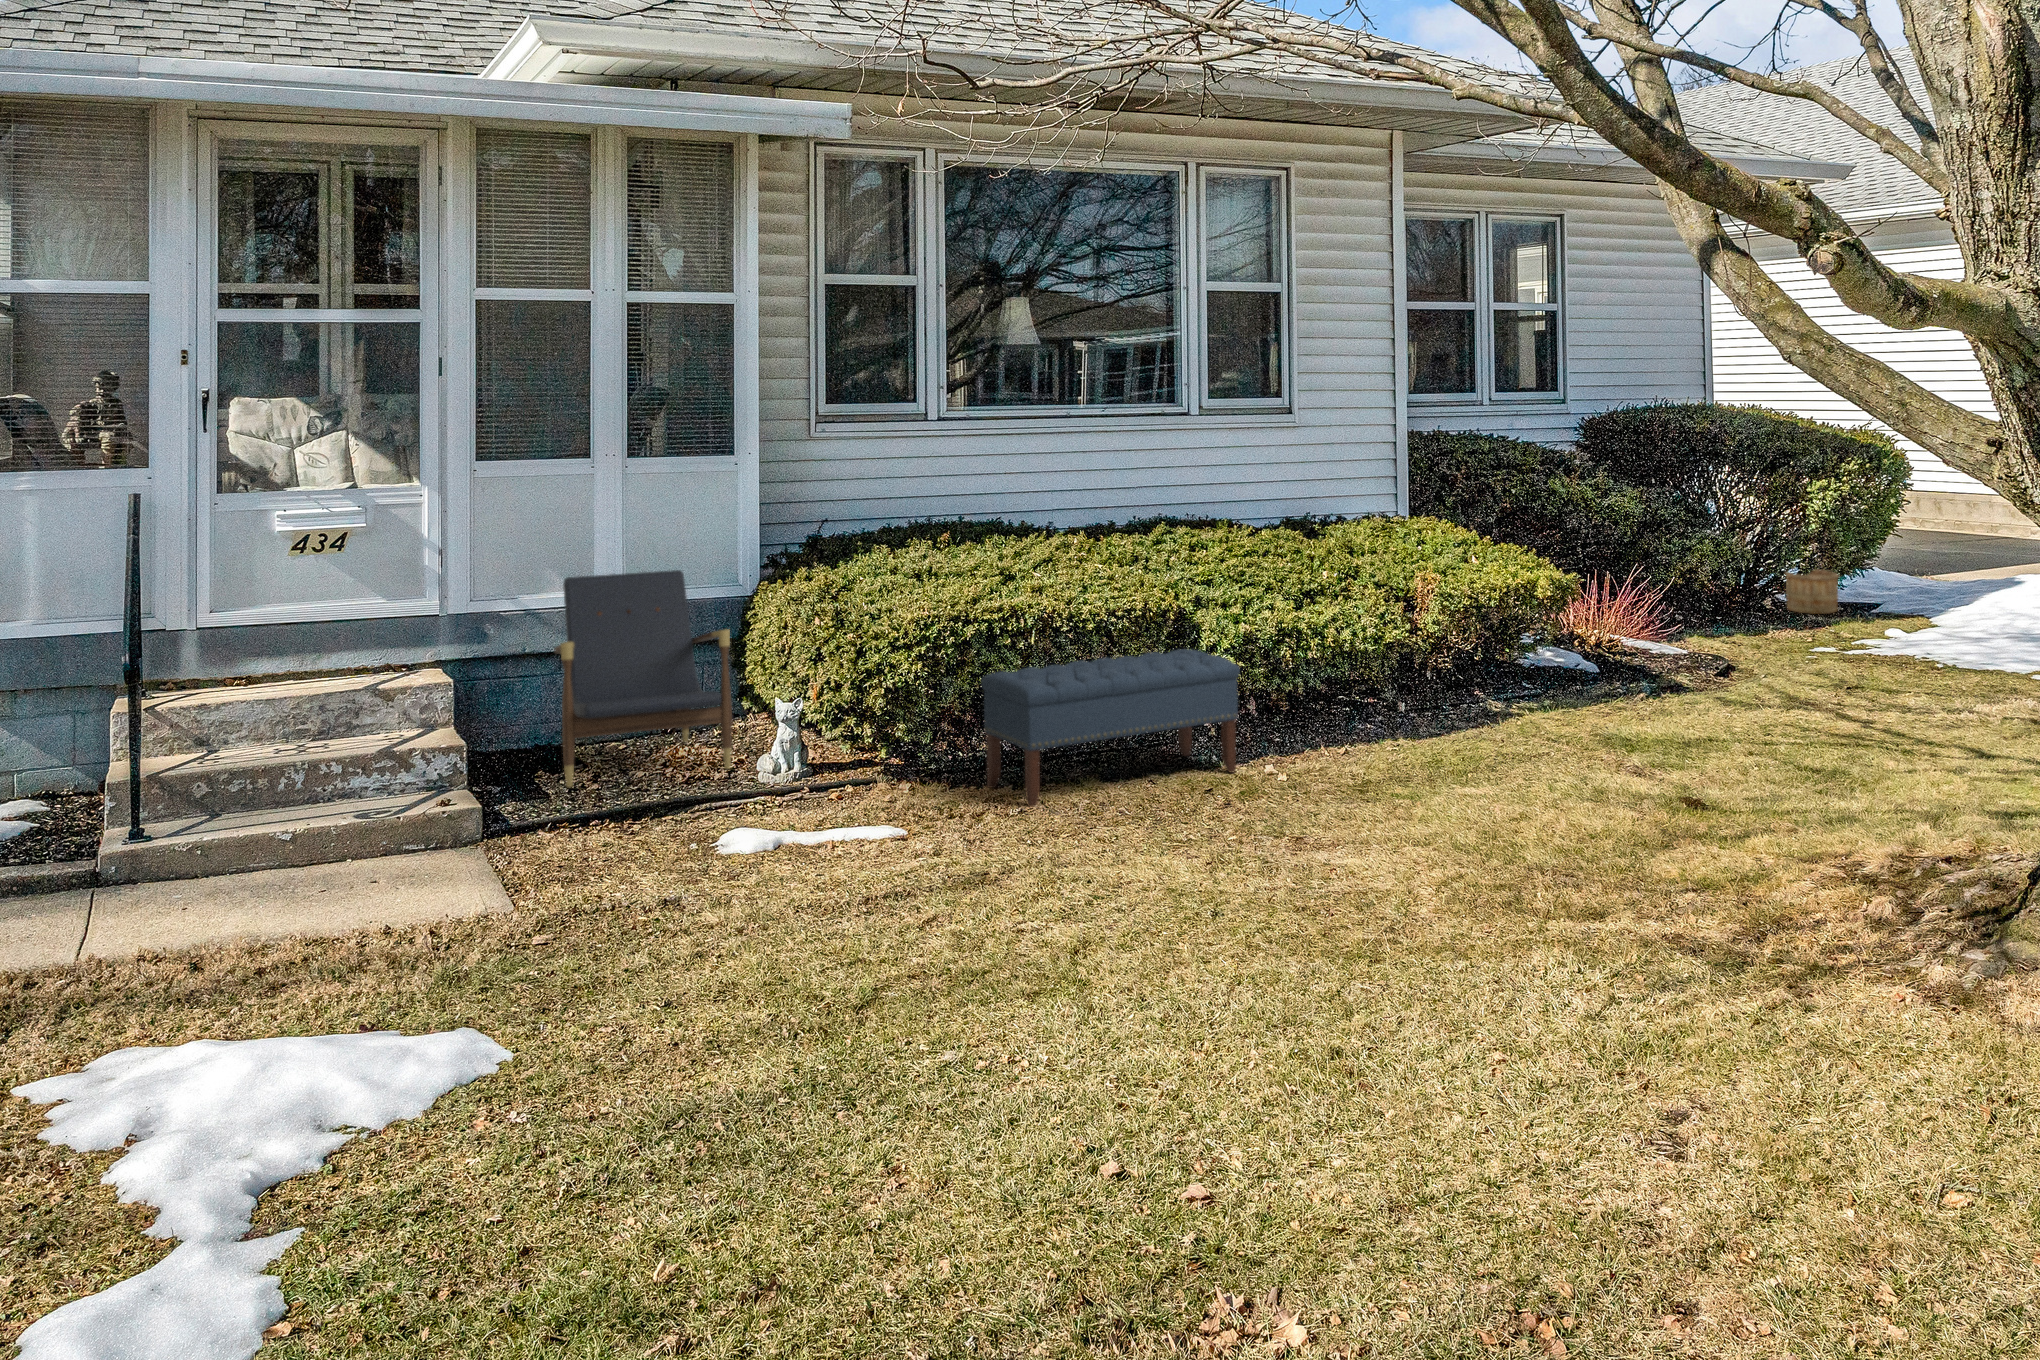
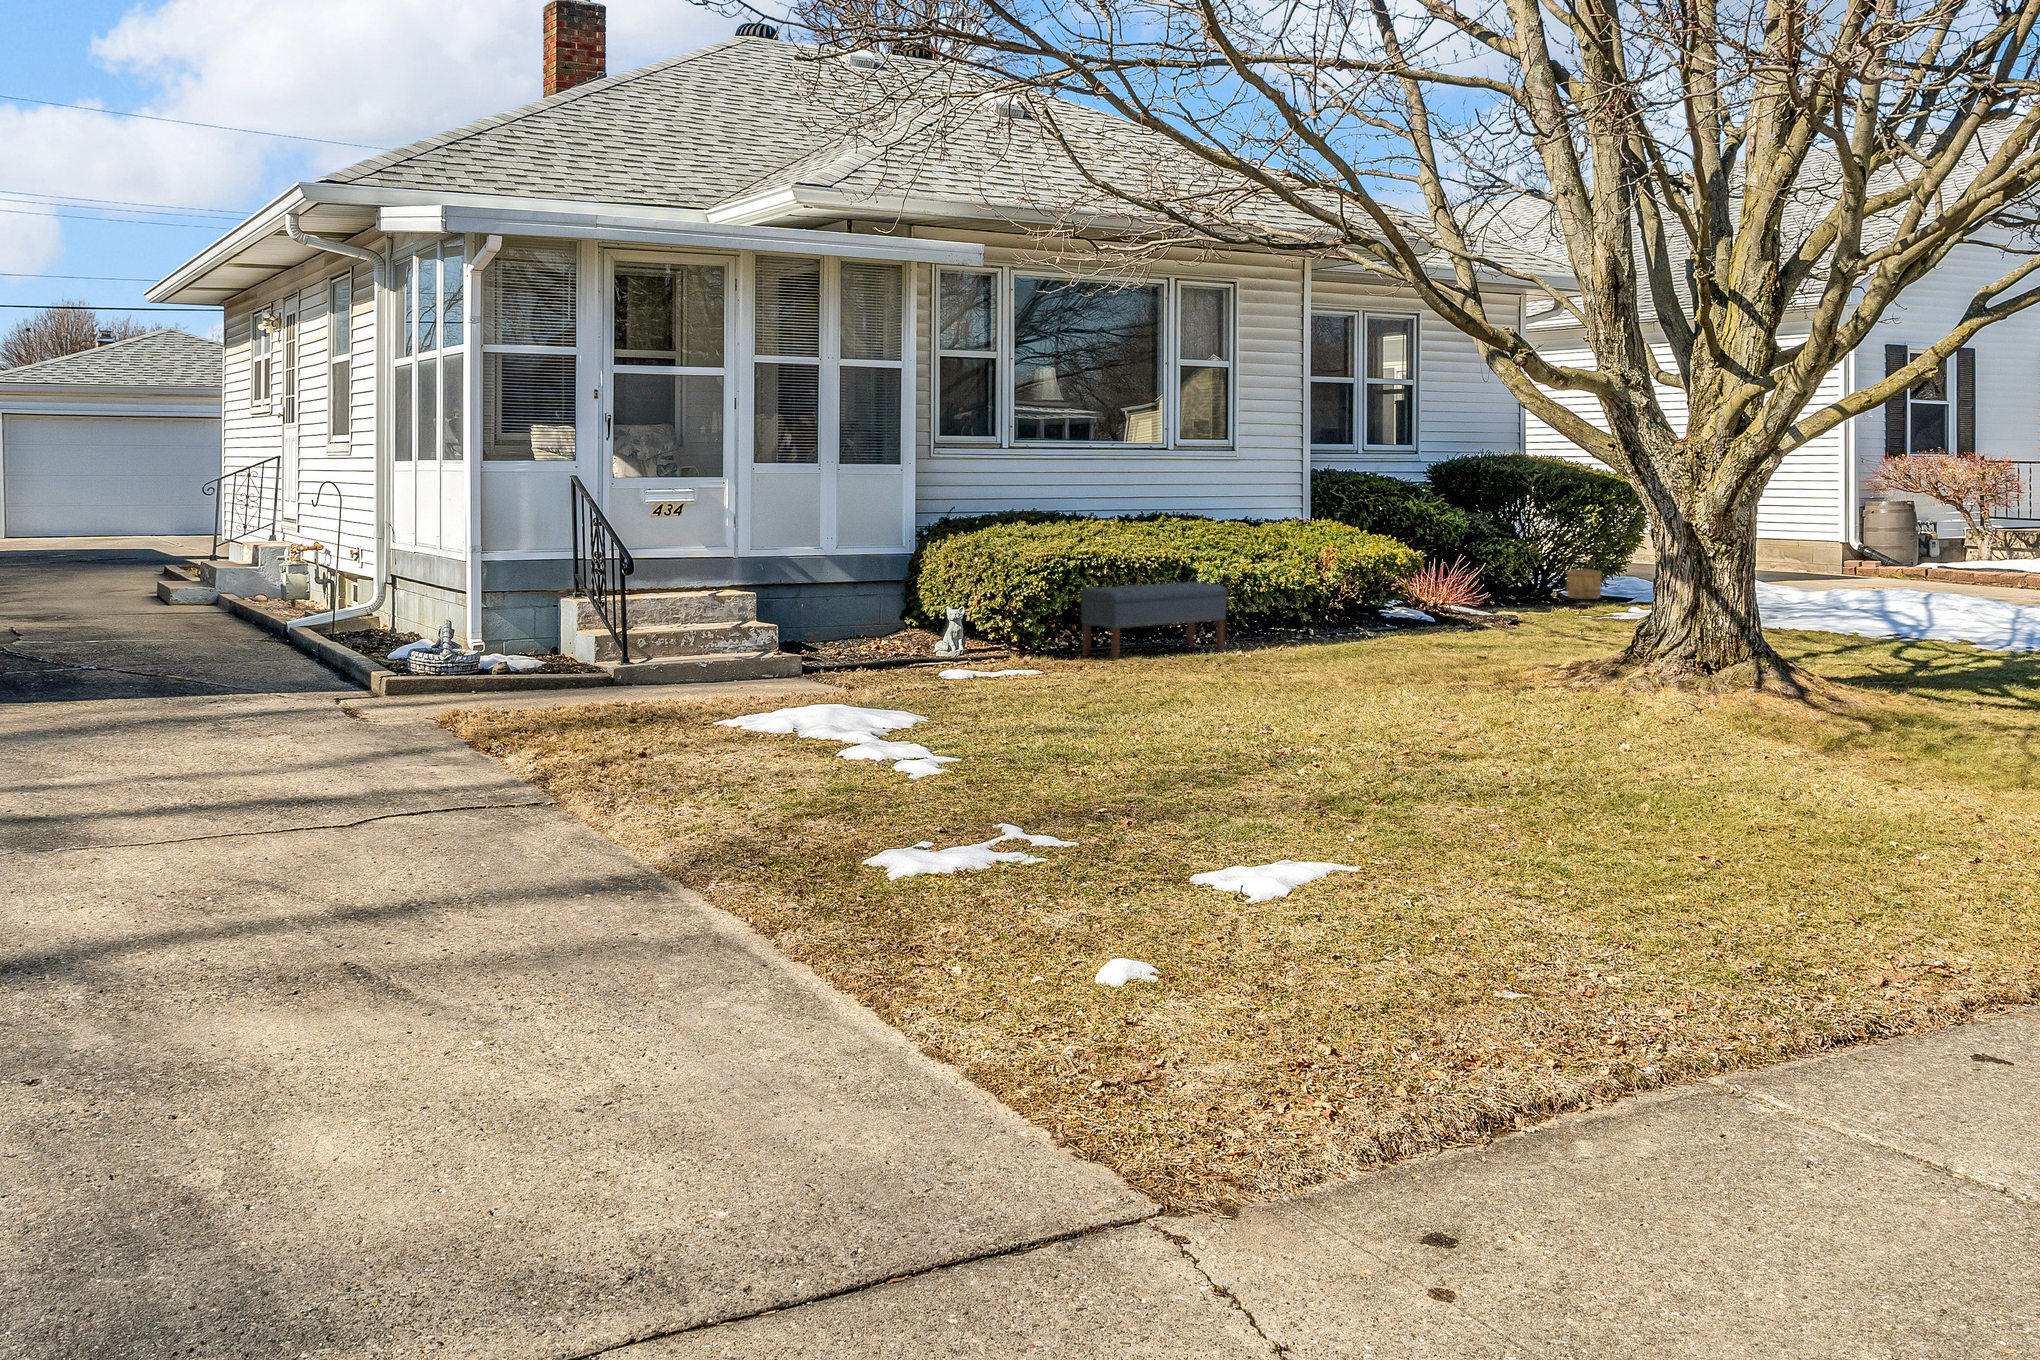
lounge chair: present [554,570,732,787] -> none [806,535,921,656]

